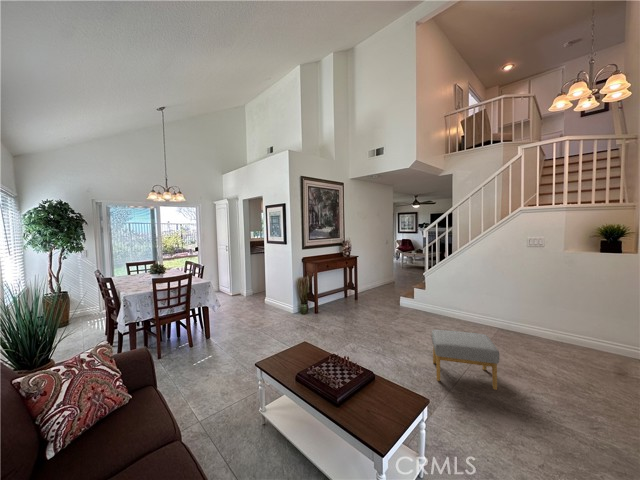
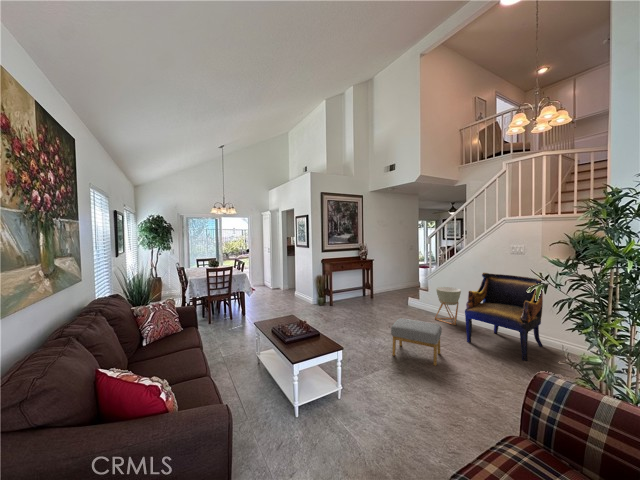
armchair: none [494,267,578,367] -> present [465,272,543,361]
planter: none [440,284,470,327] -> present [435,287,461,325]

